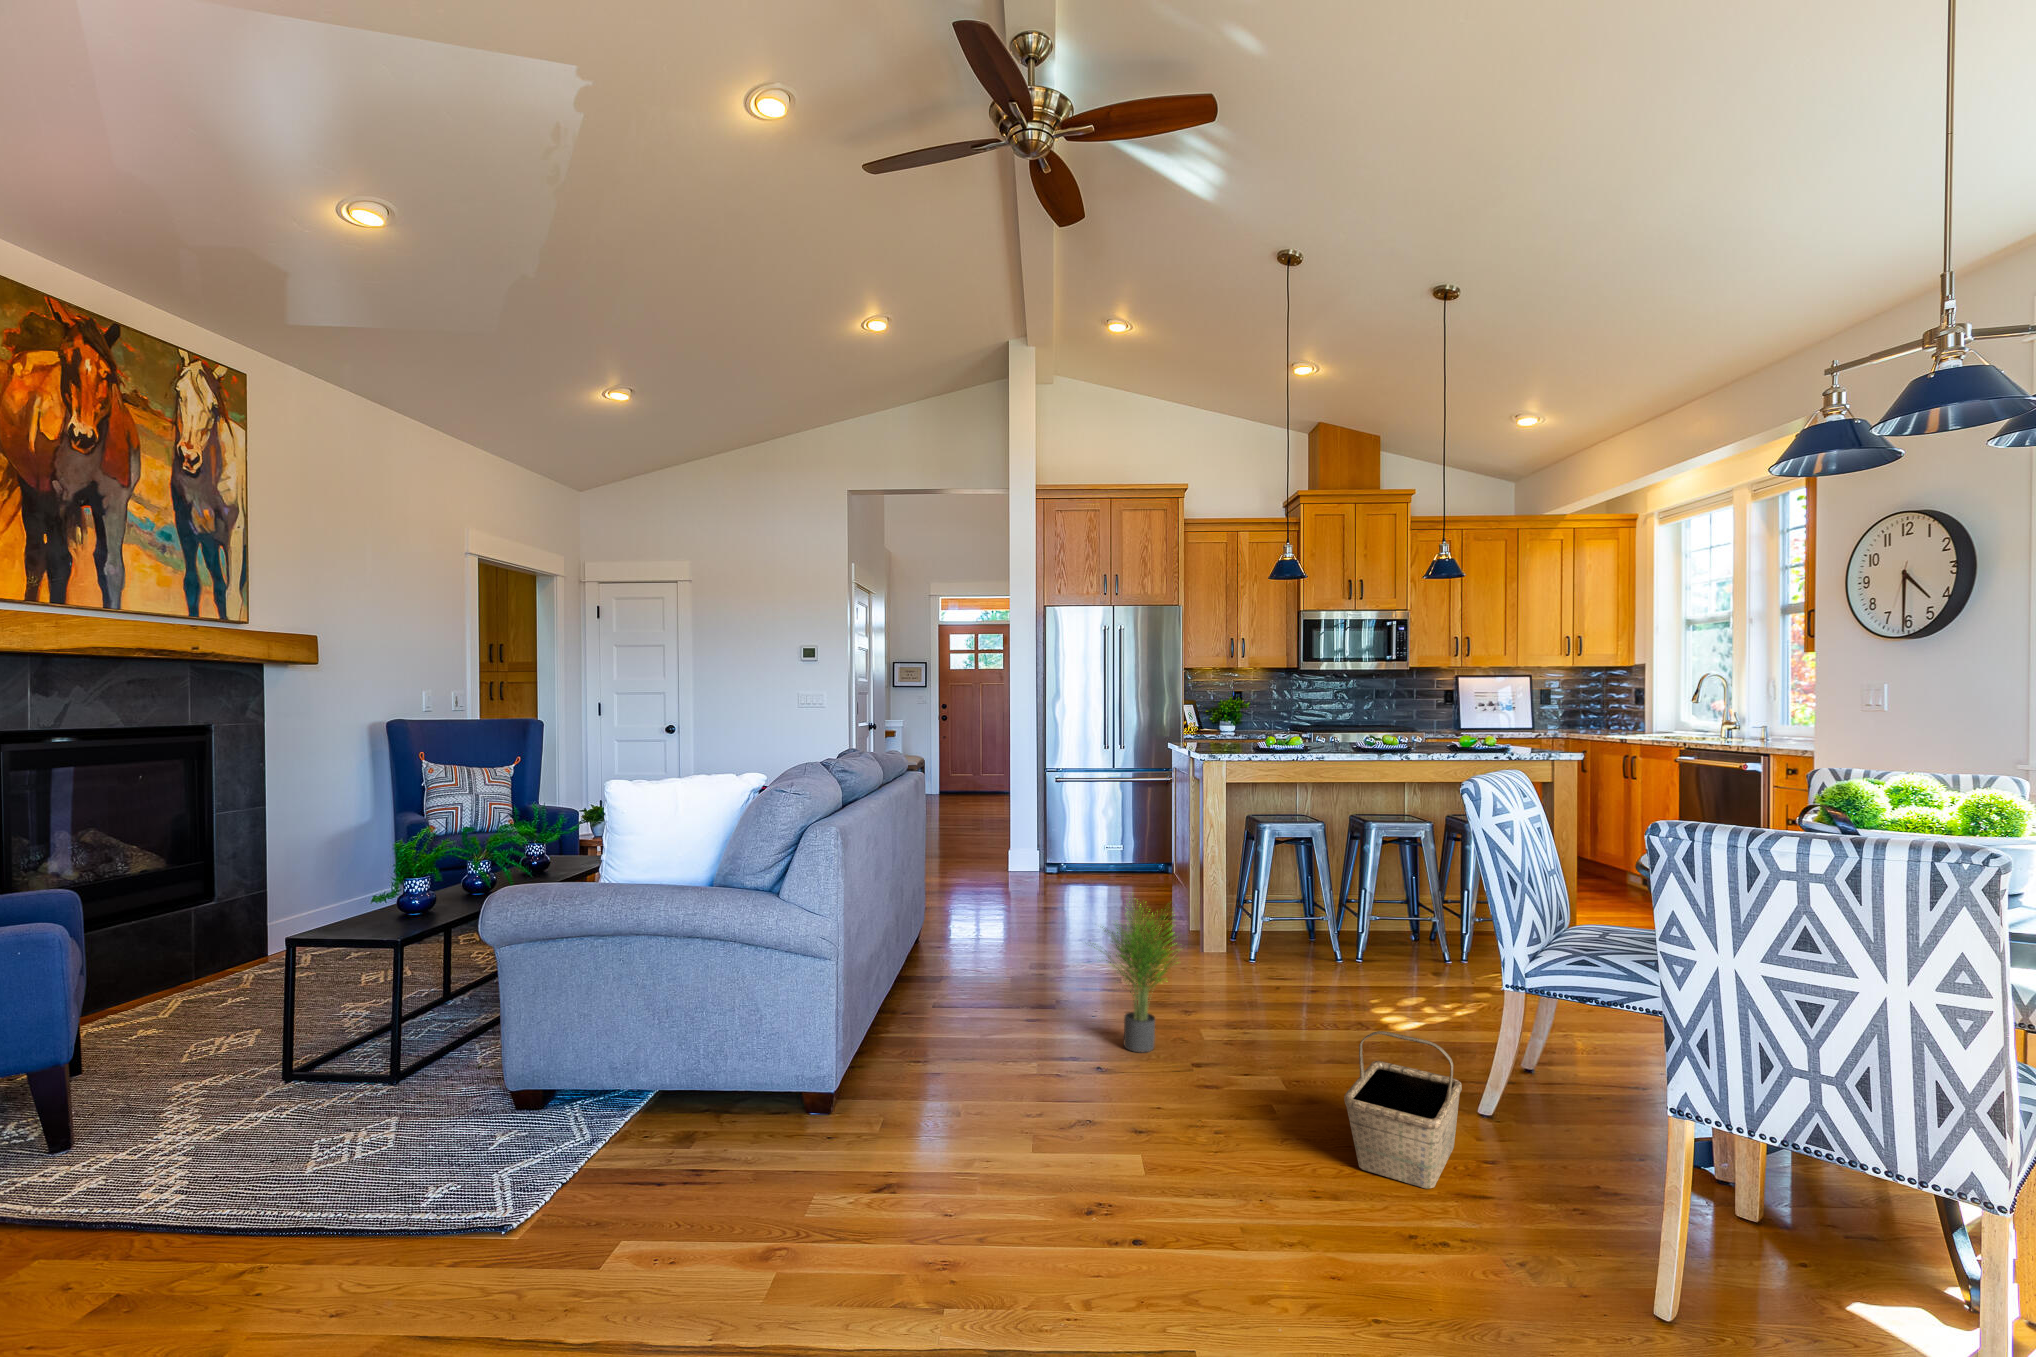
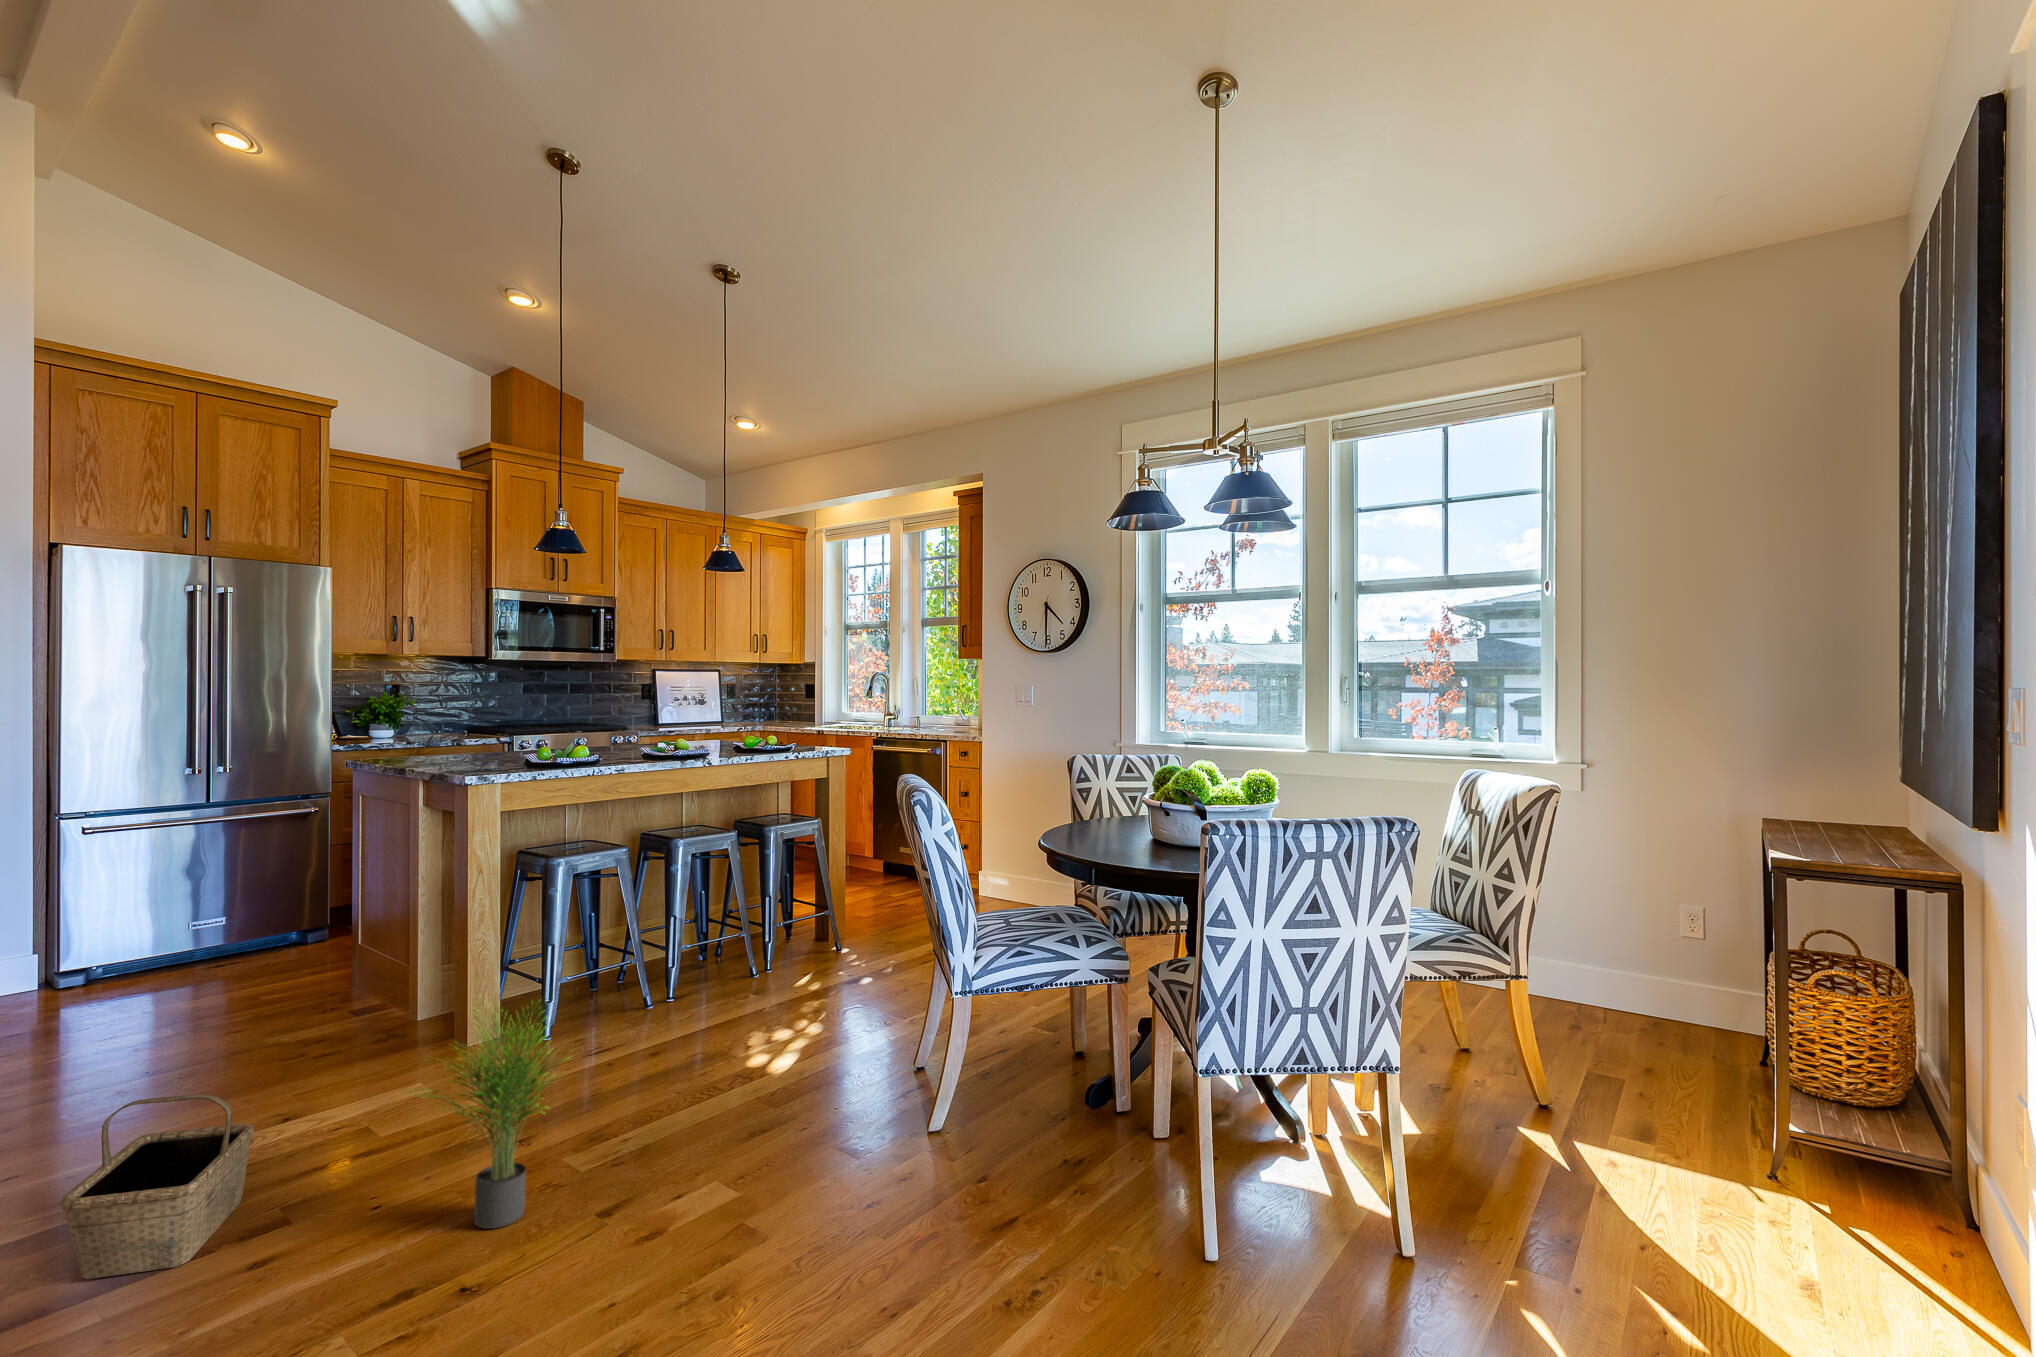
basket: present [1344,1031,1462,1189] -> present [61,1094,254,1279]

